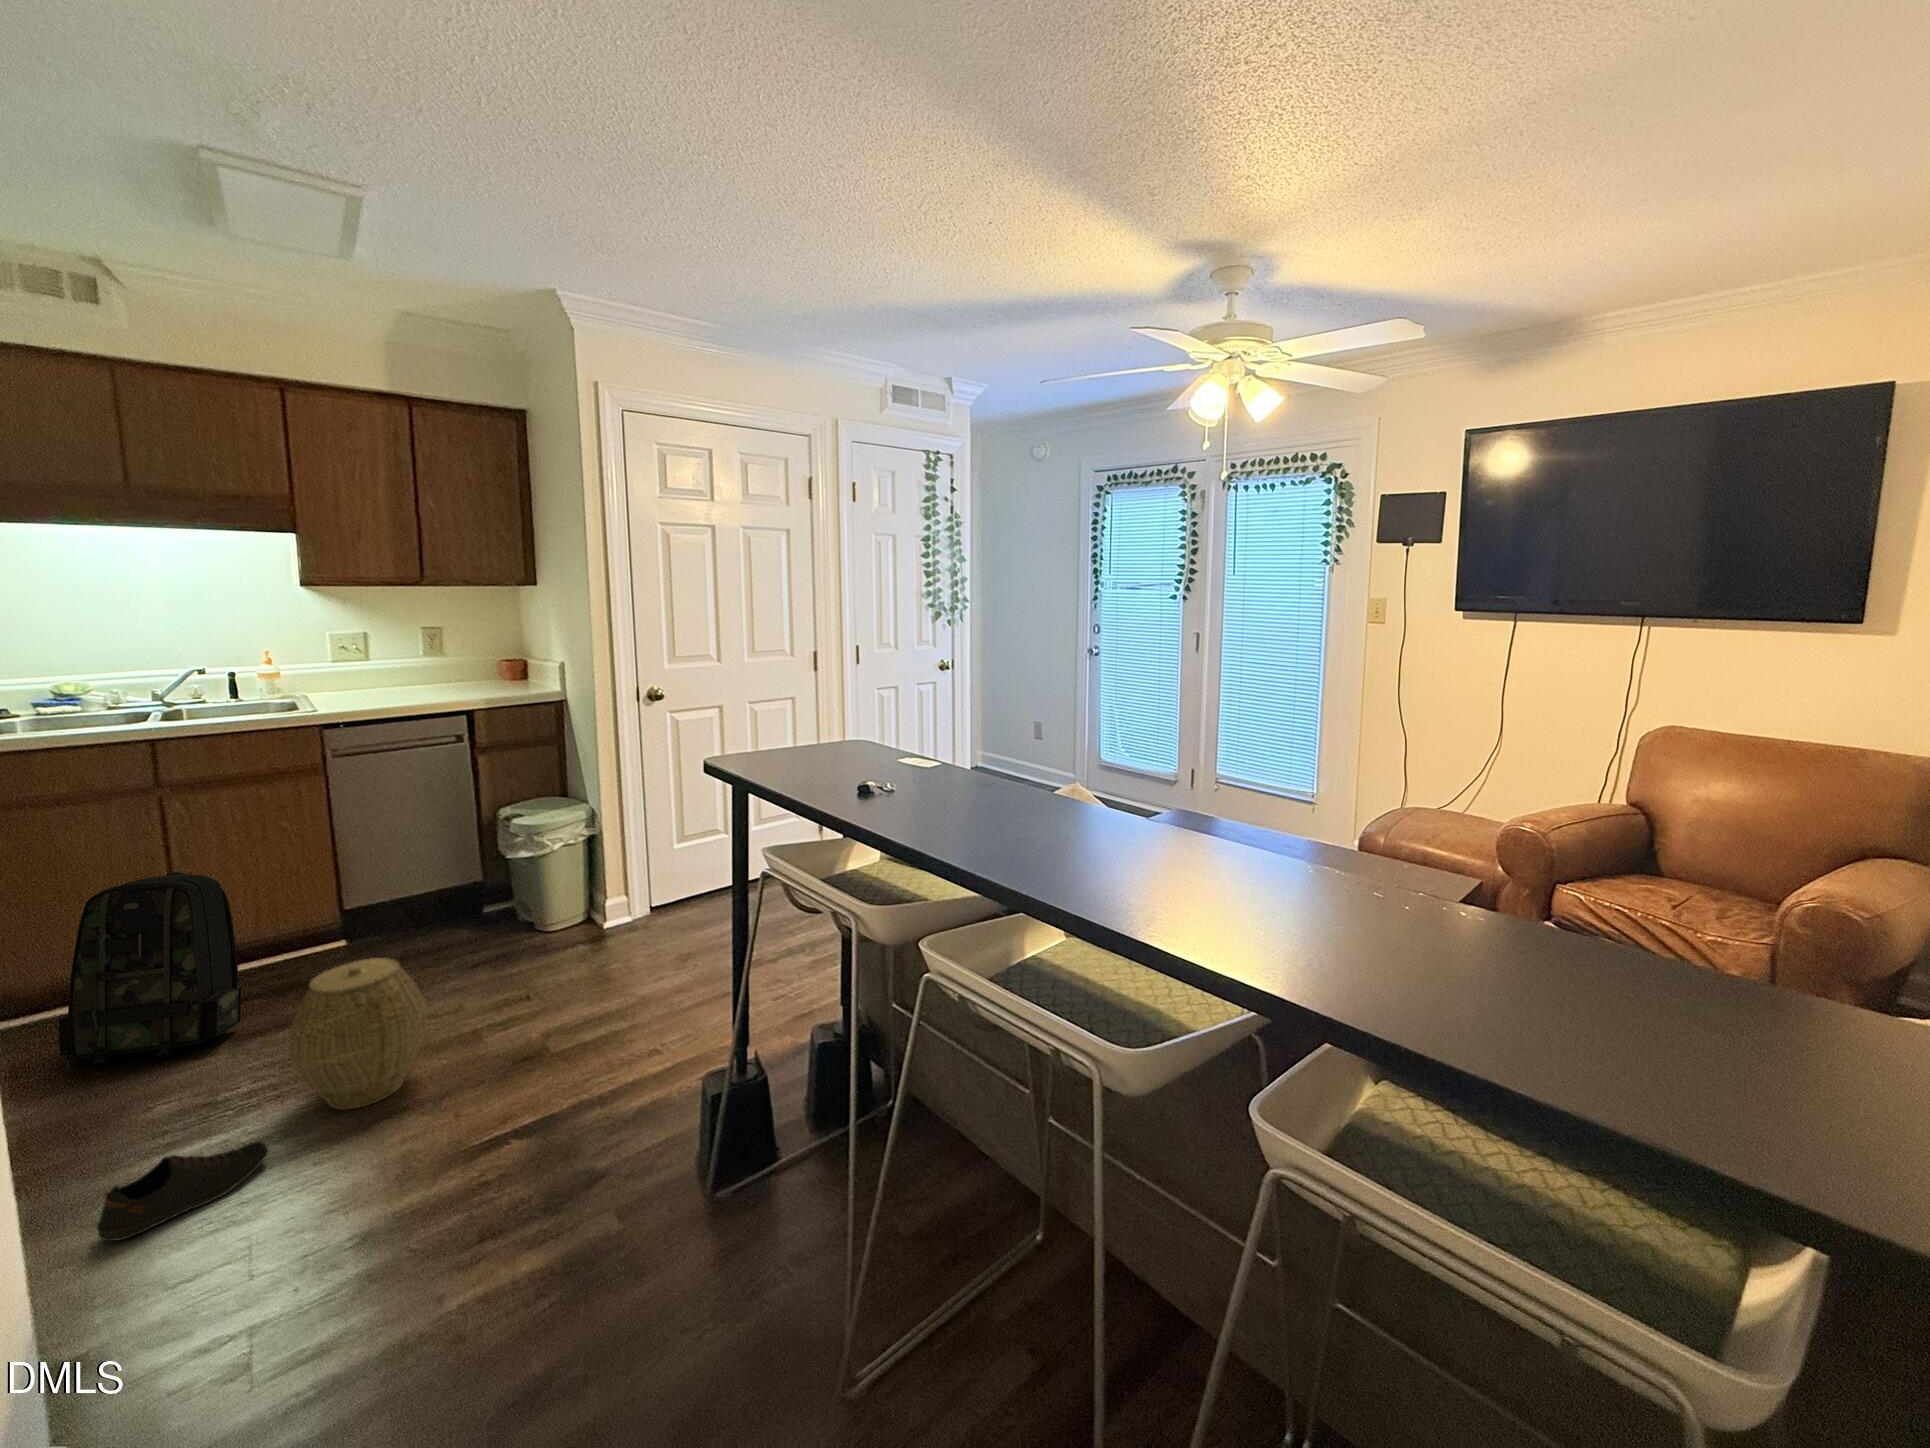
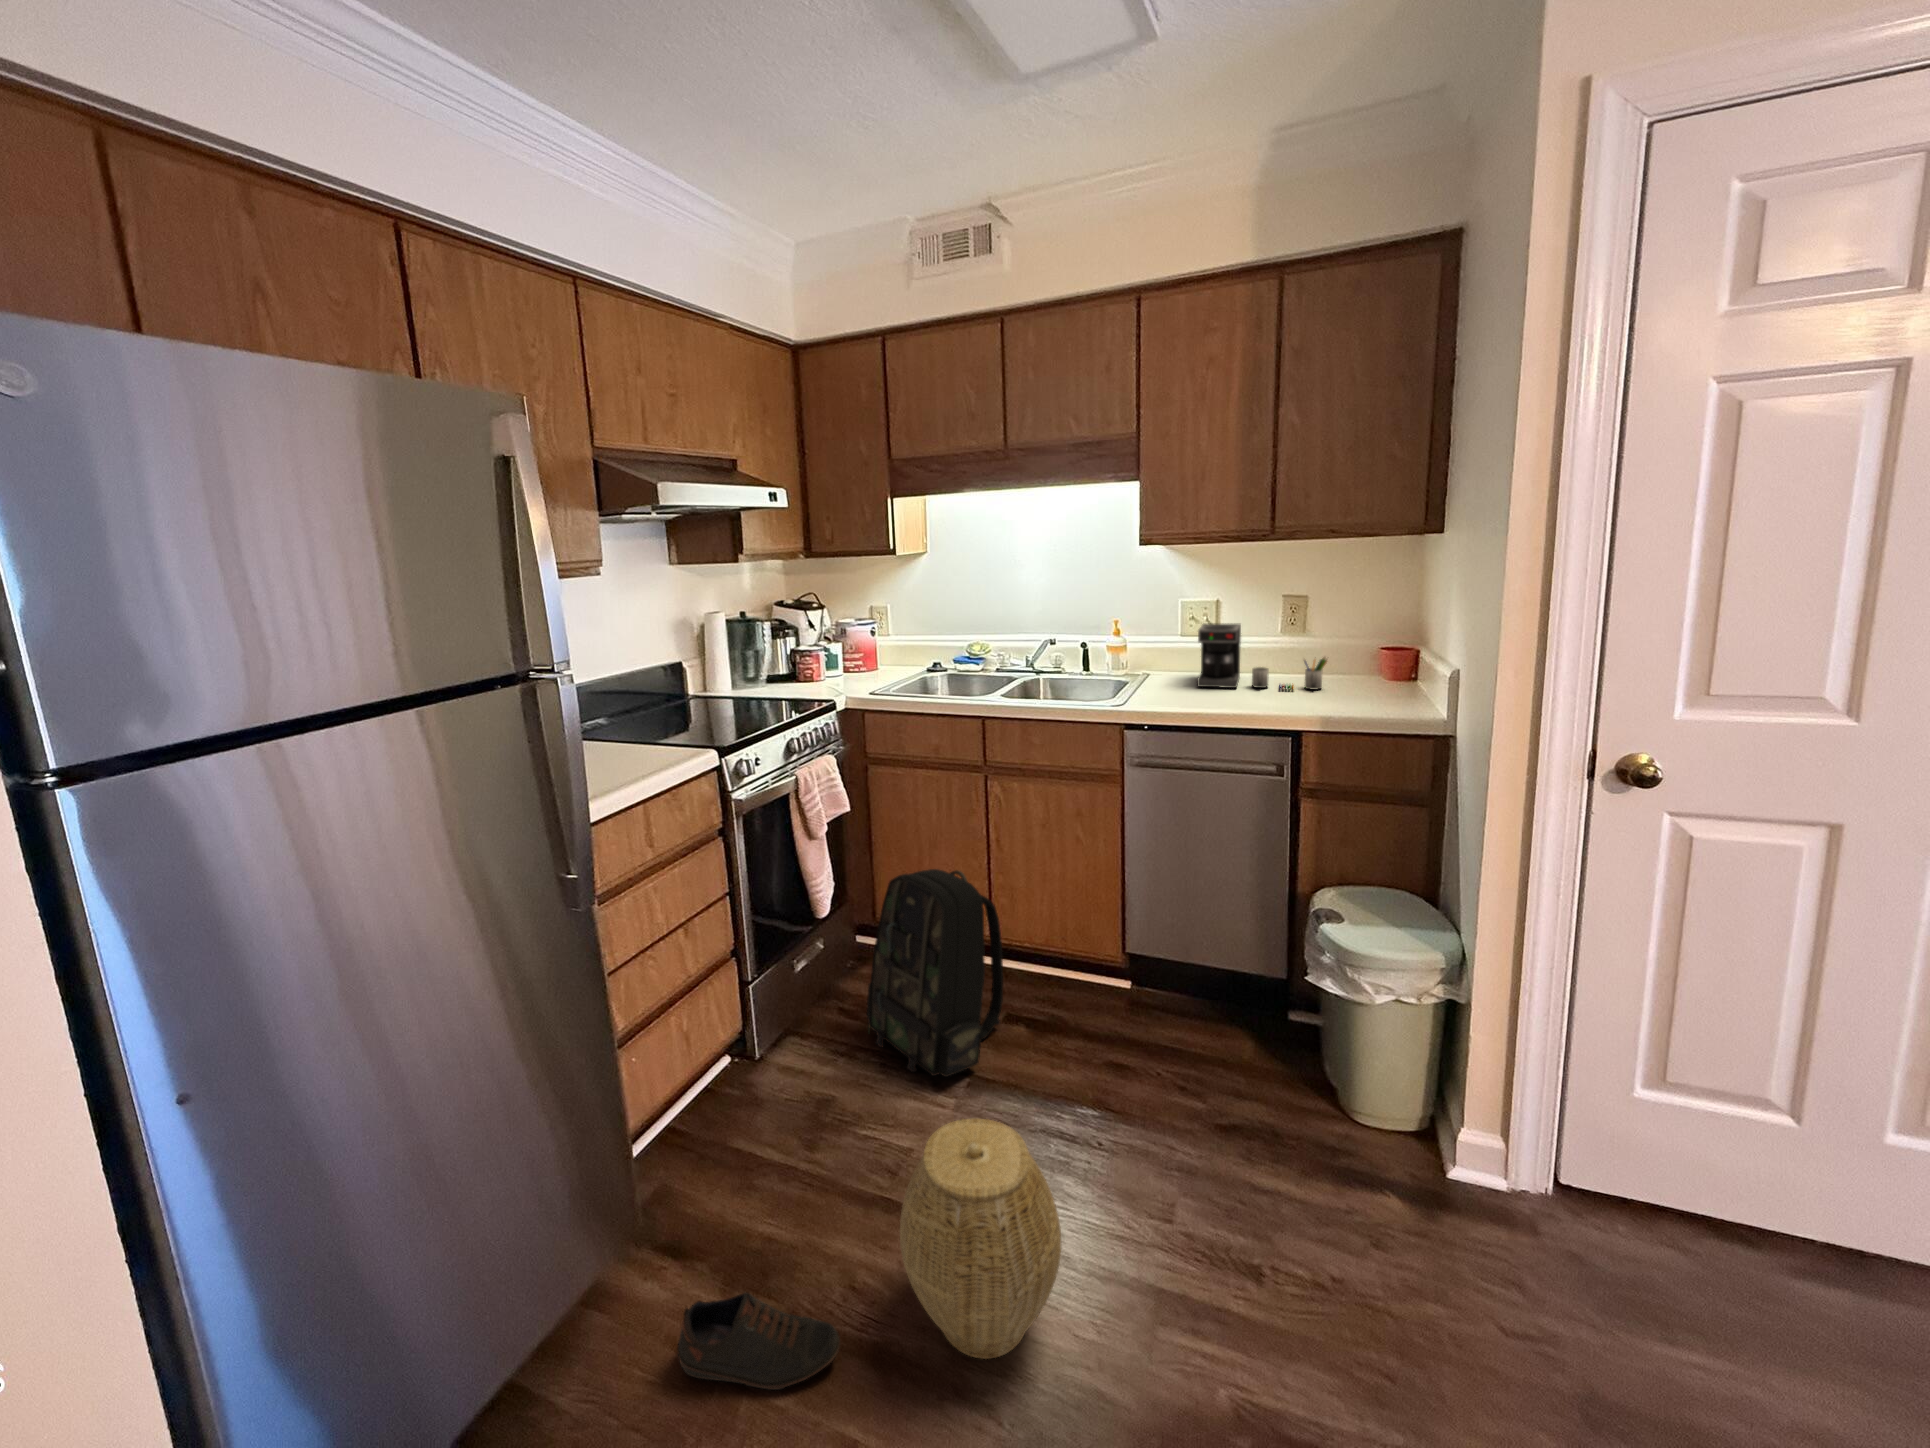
coffee maker: none [363,647,474,695] -> present [1197,624,1327,689]

